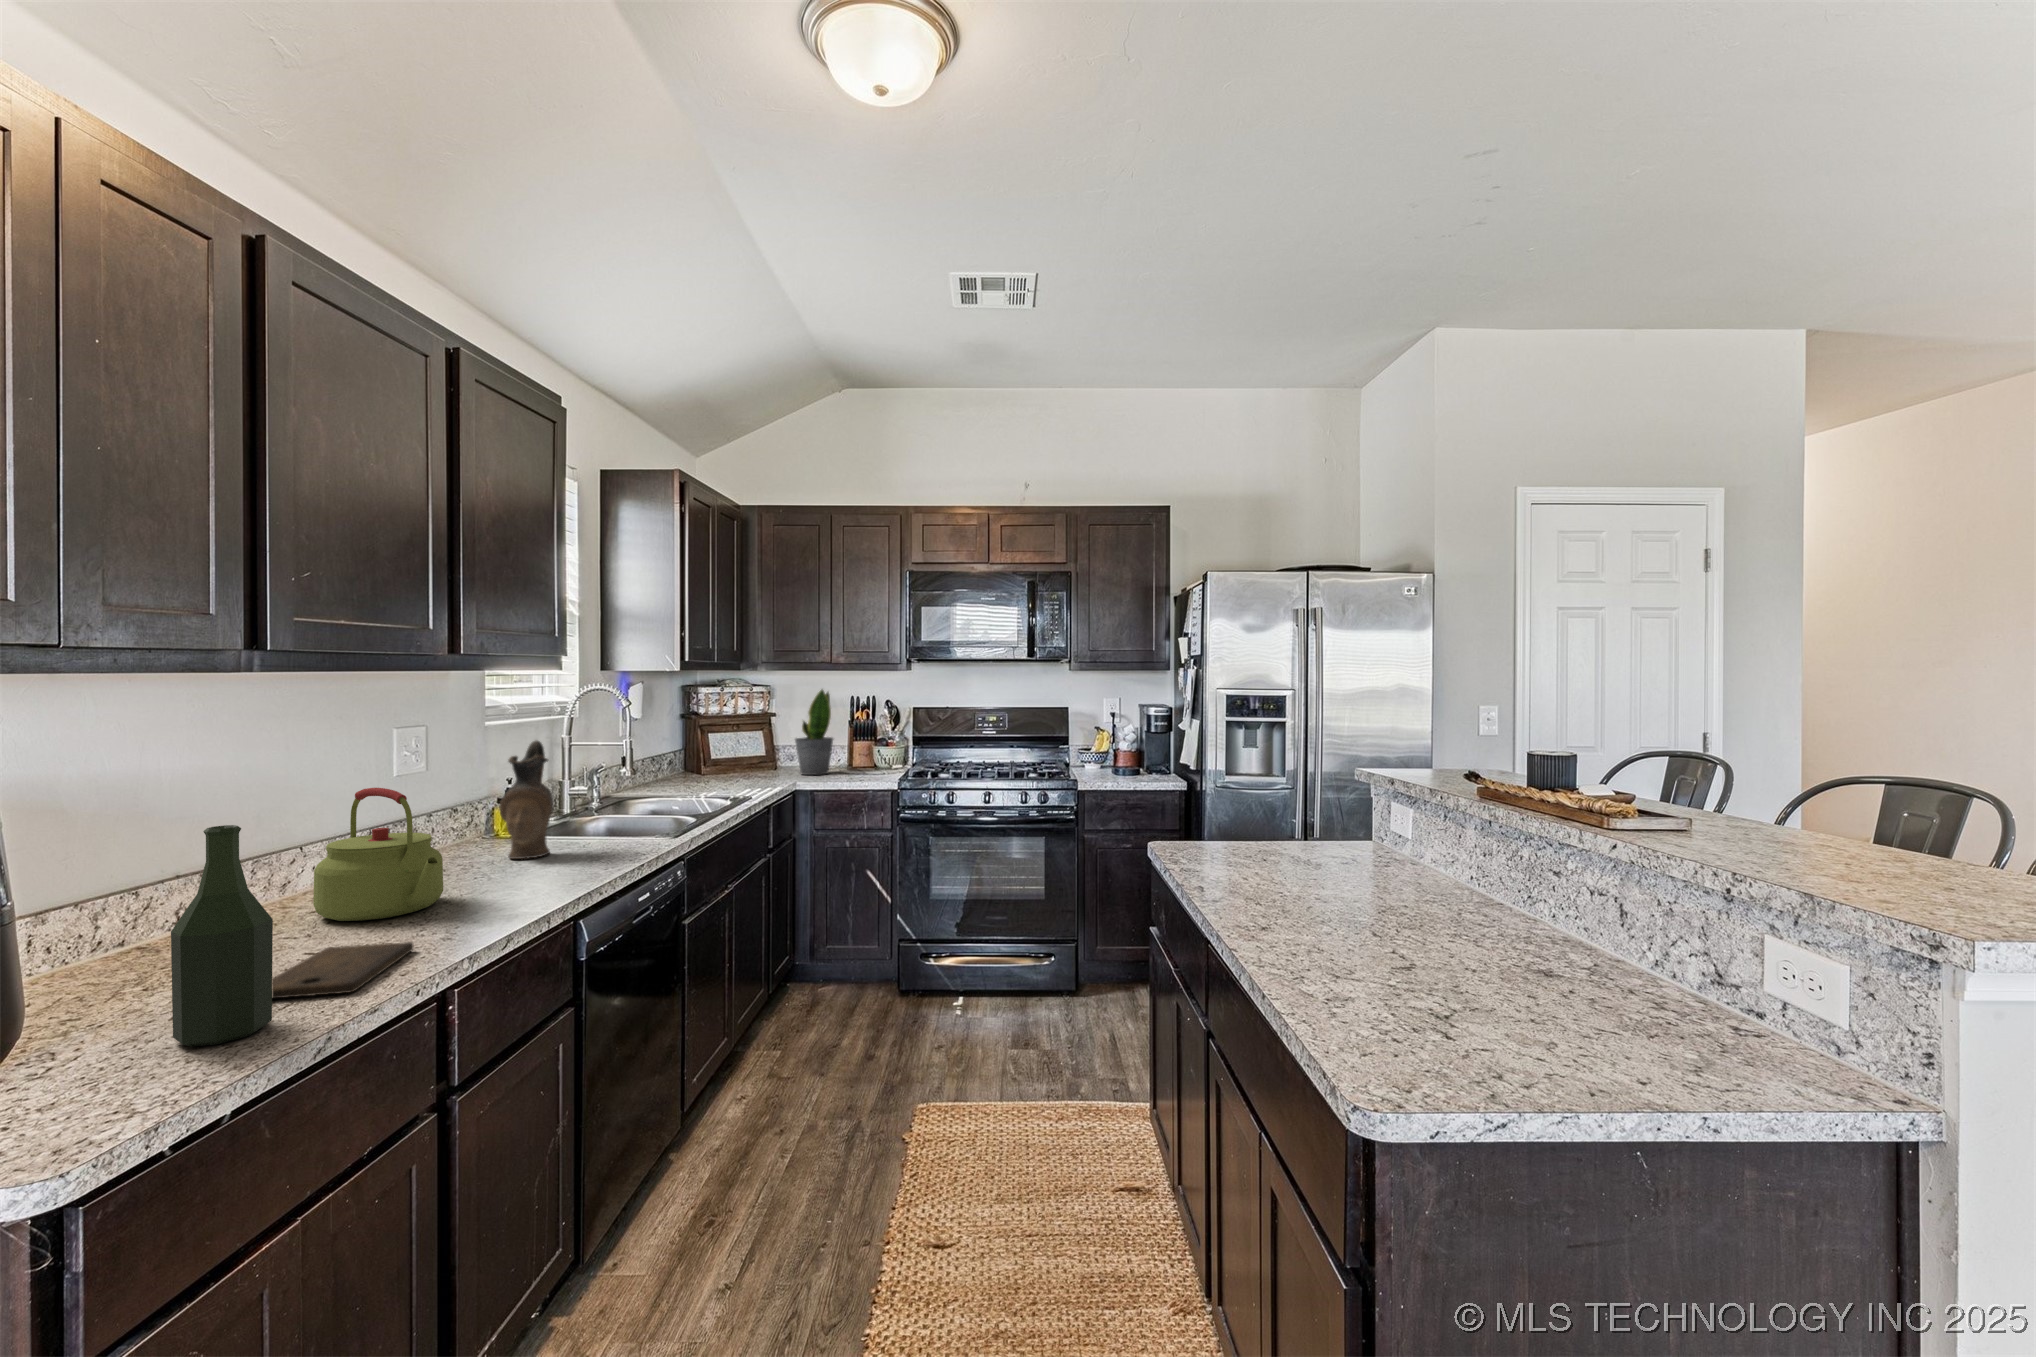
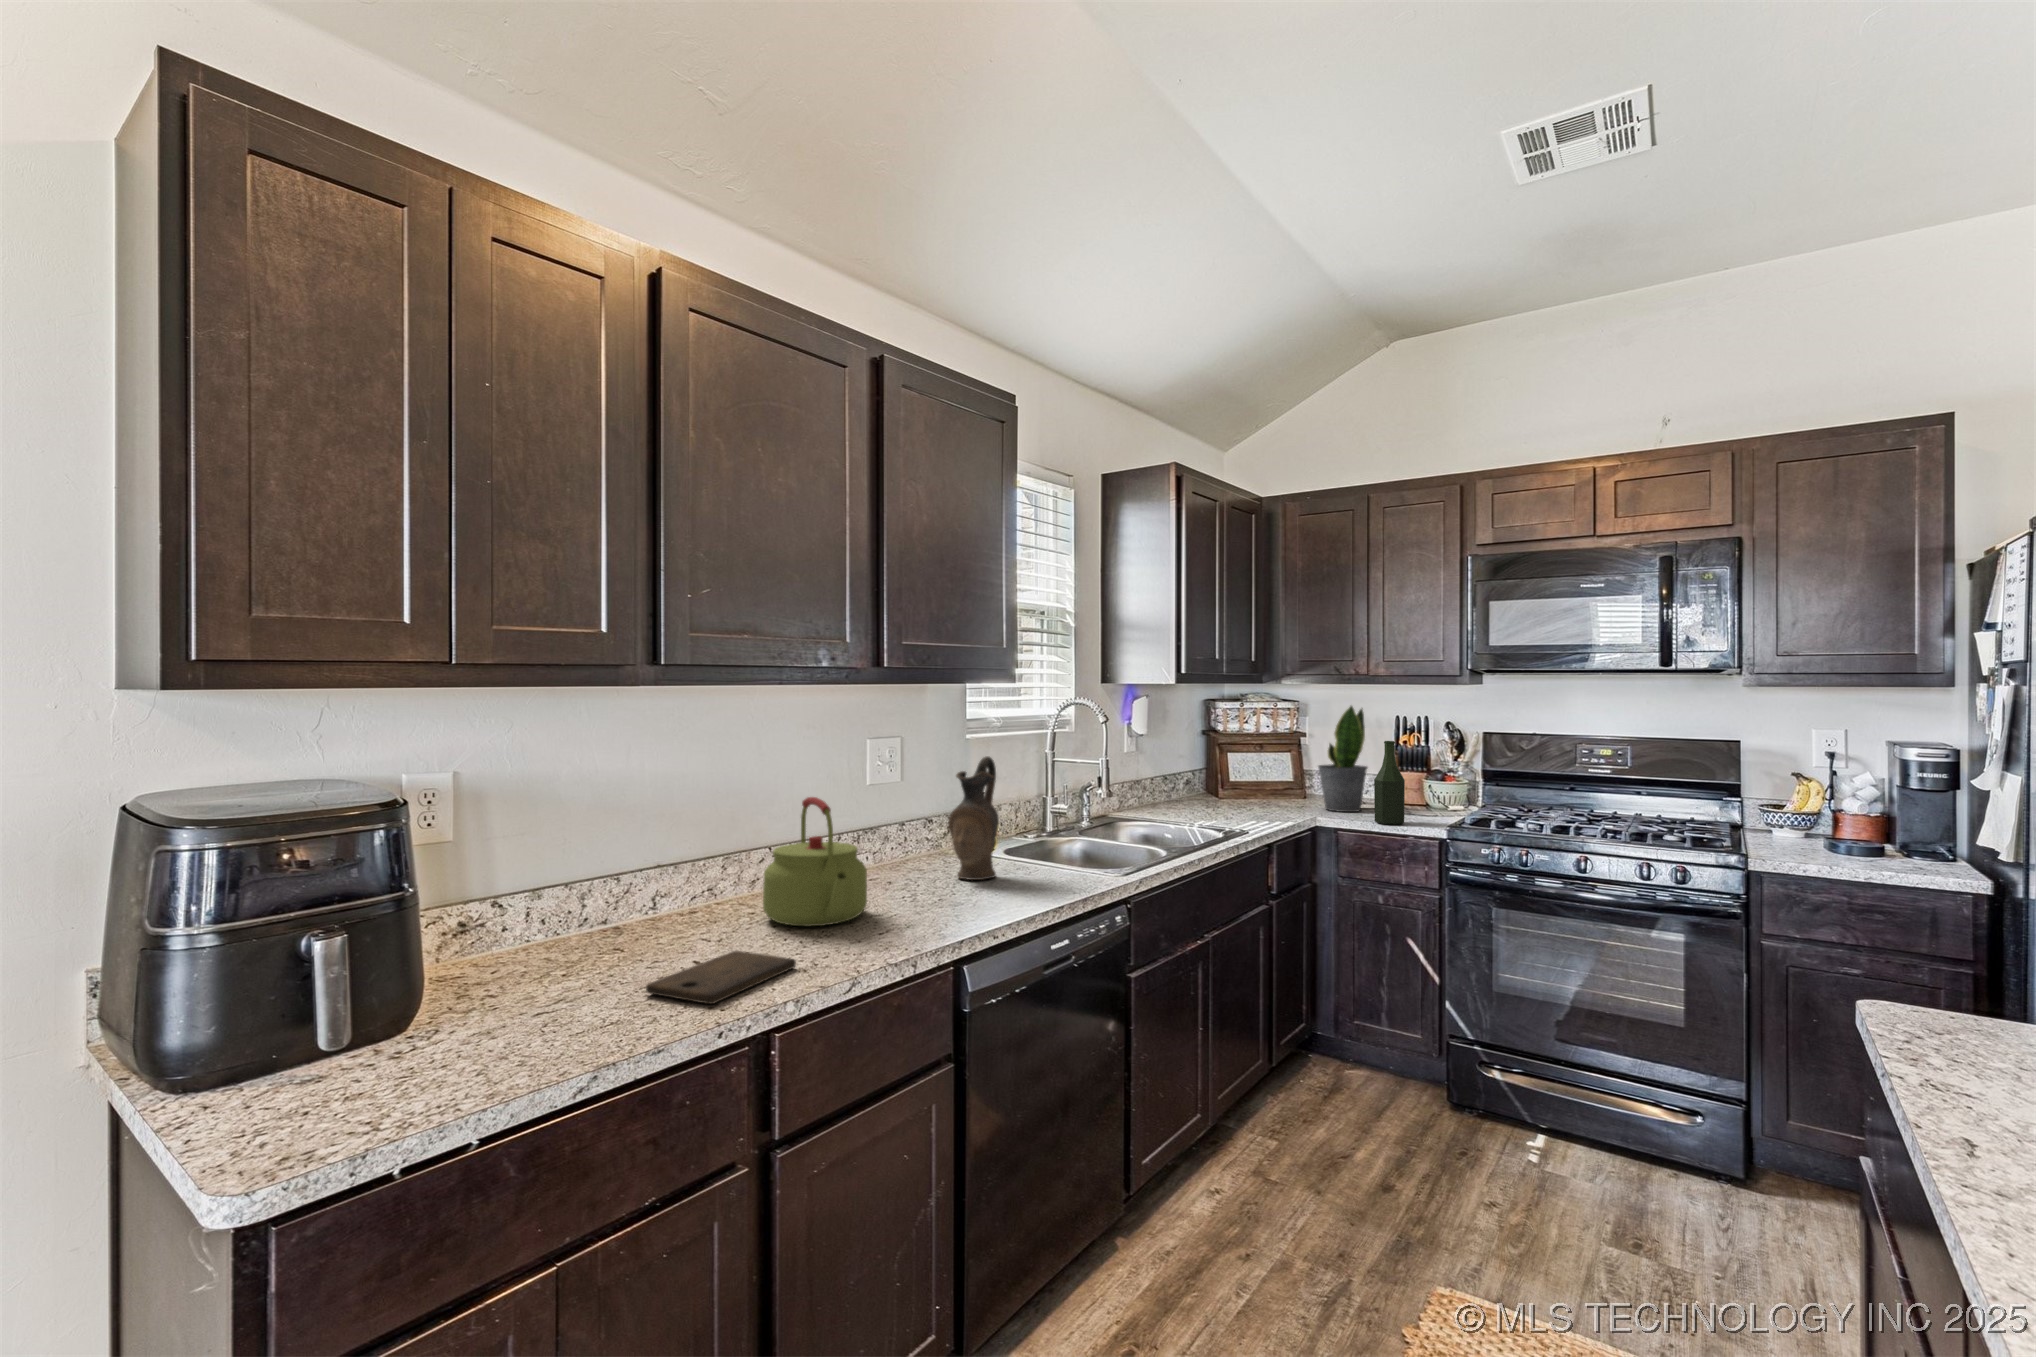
bottle: present [171,825,273,1046] -> present [1374,741,1405,825]

